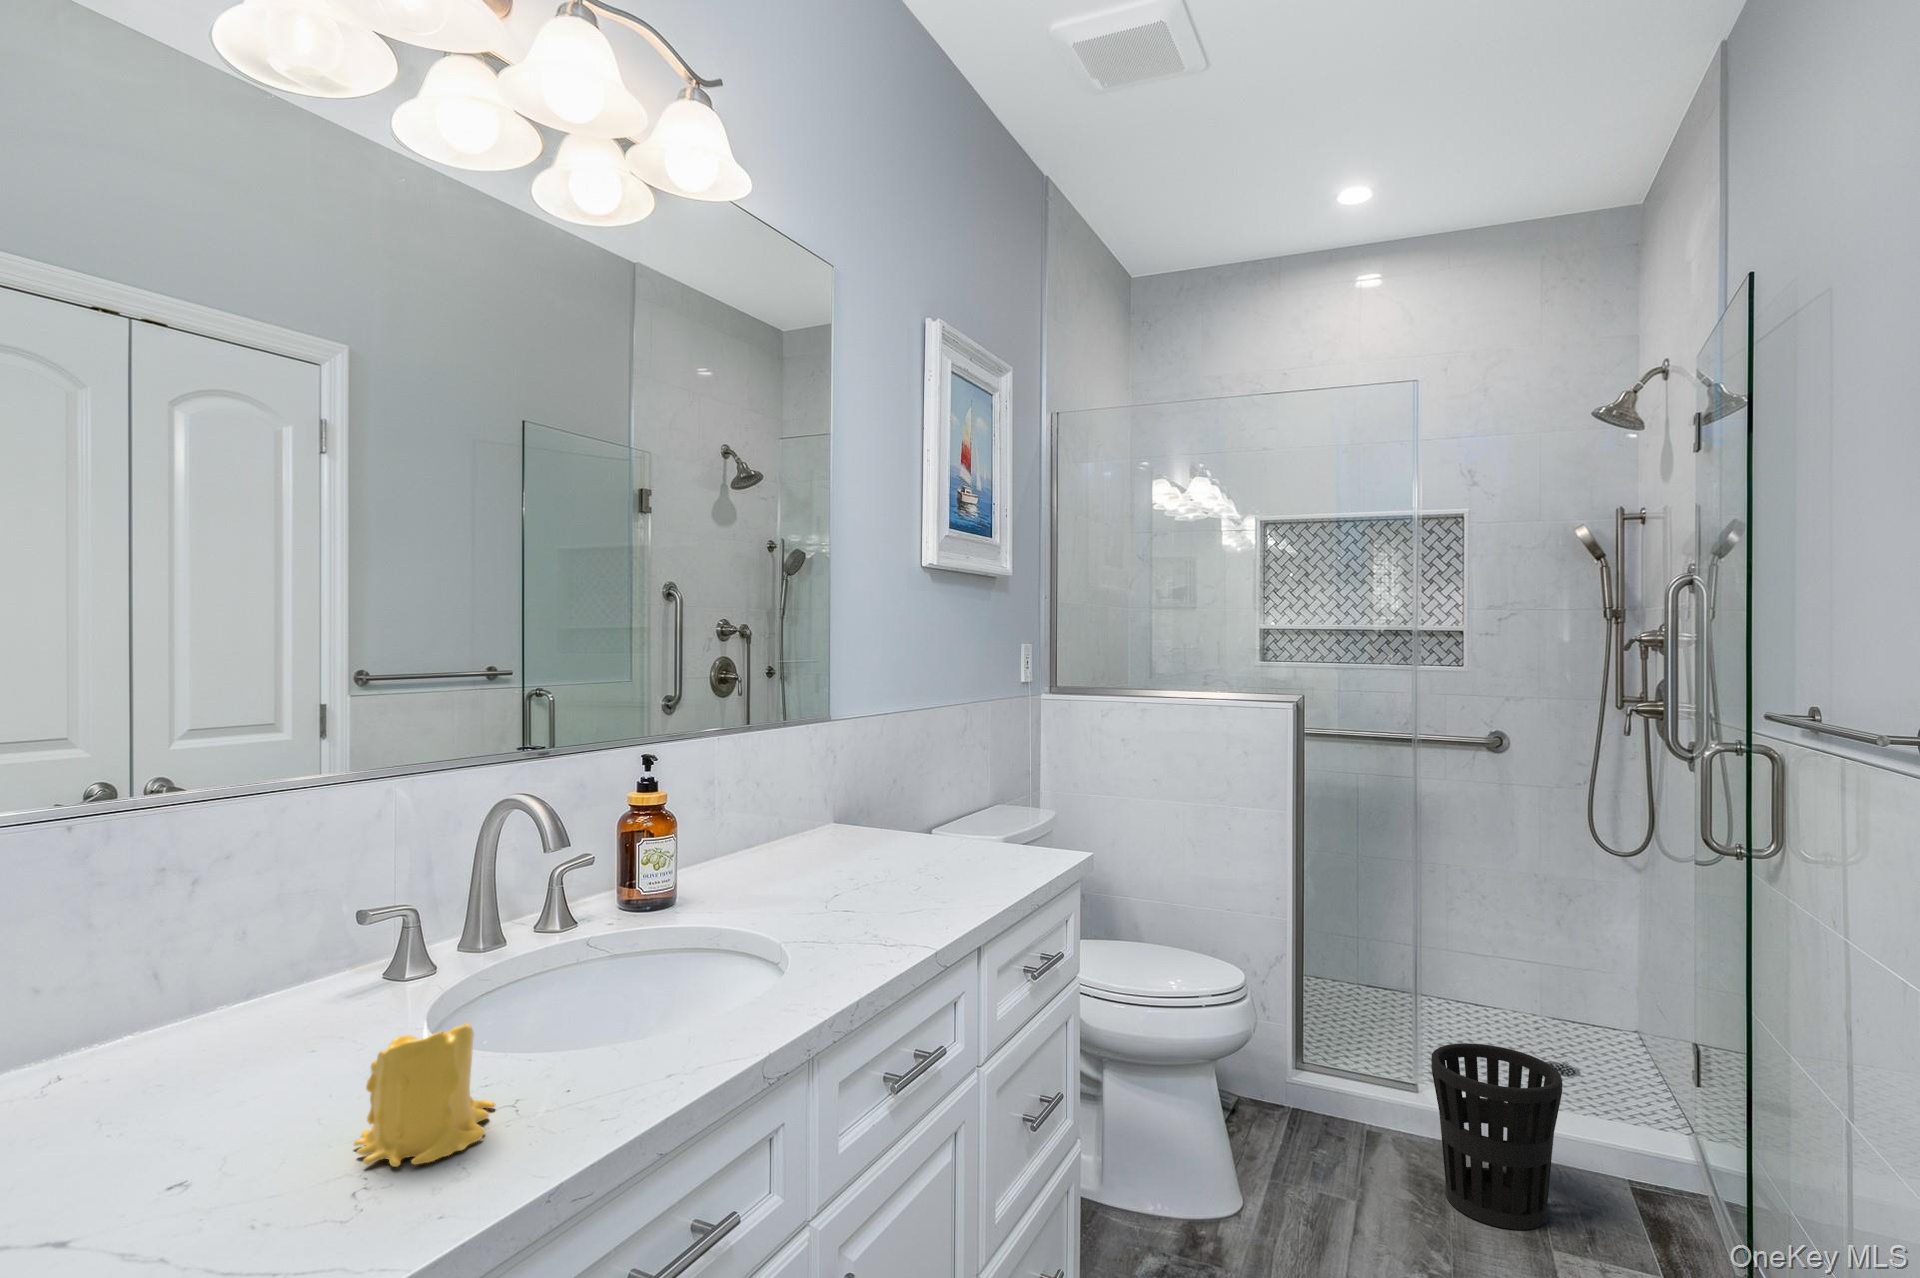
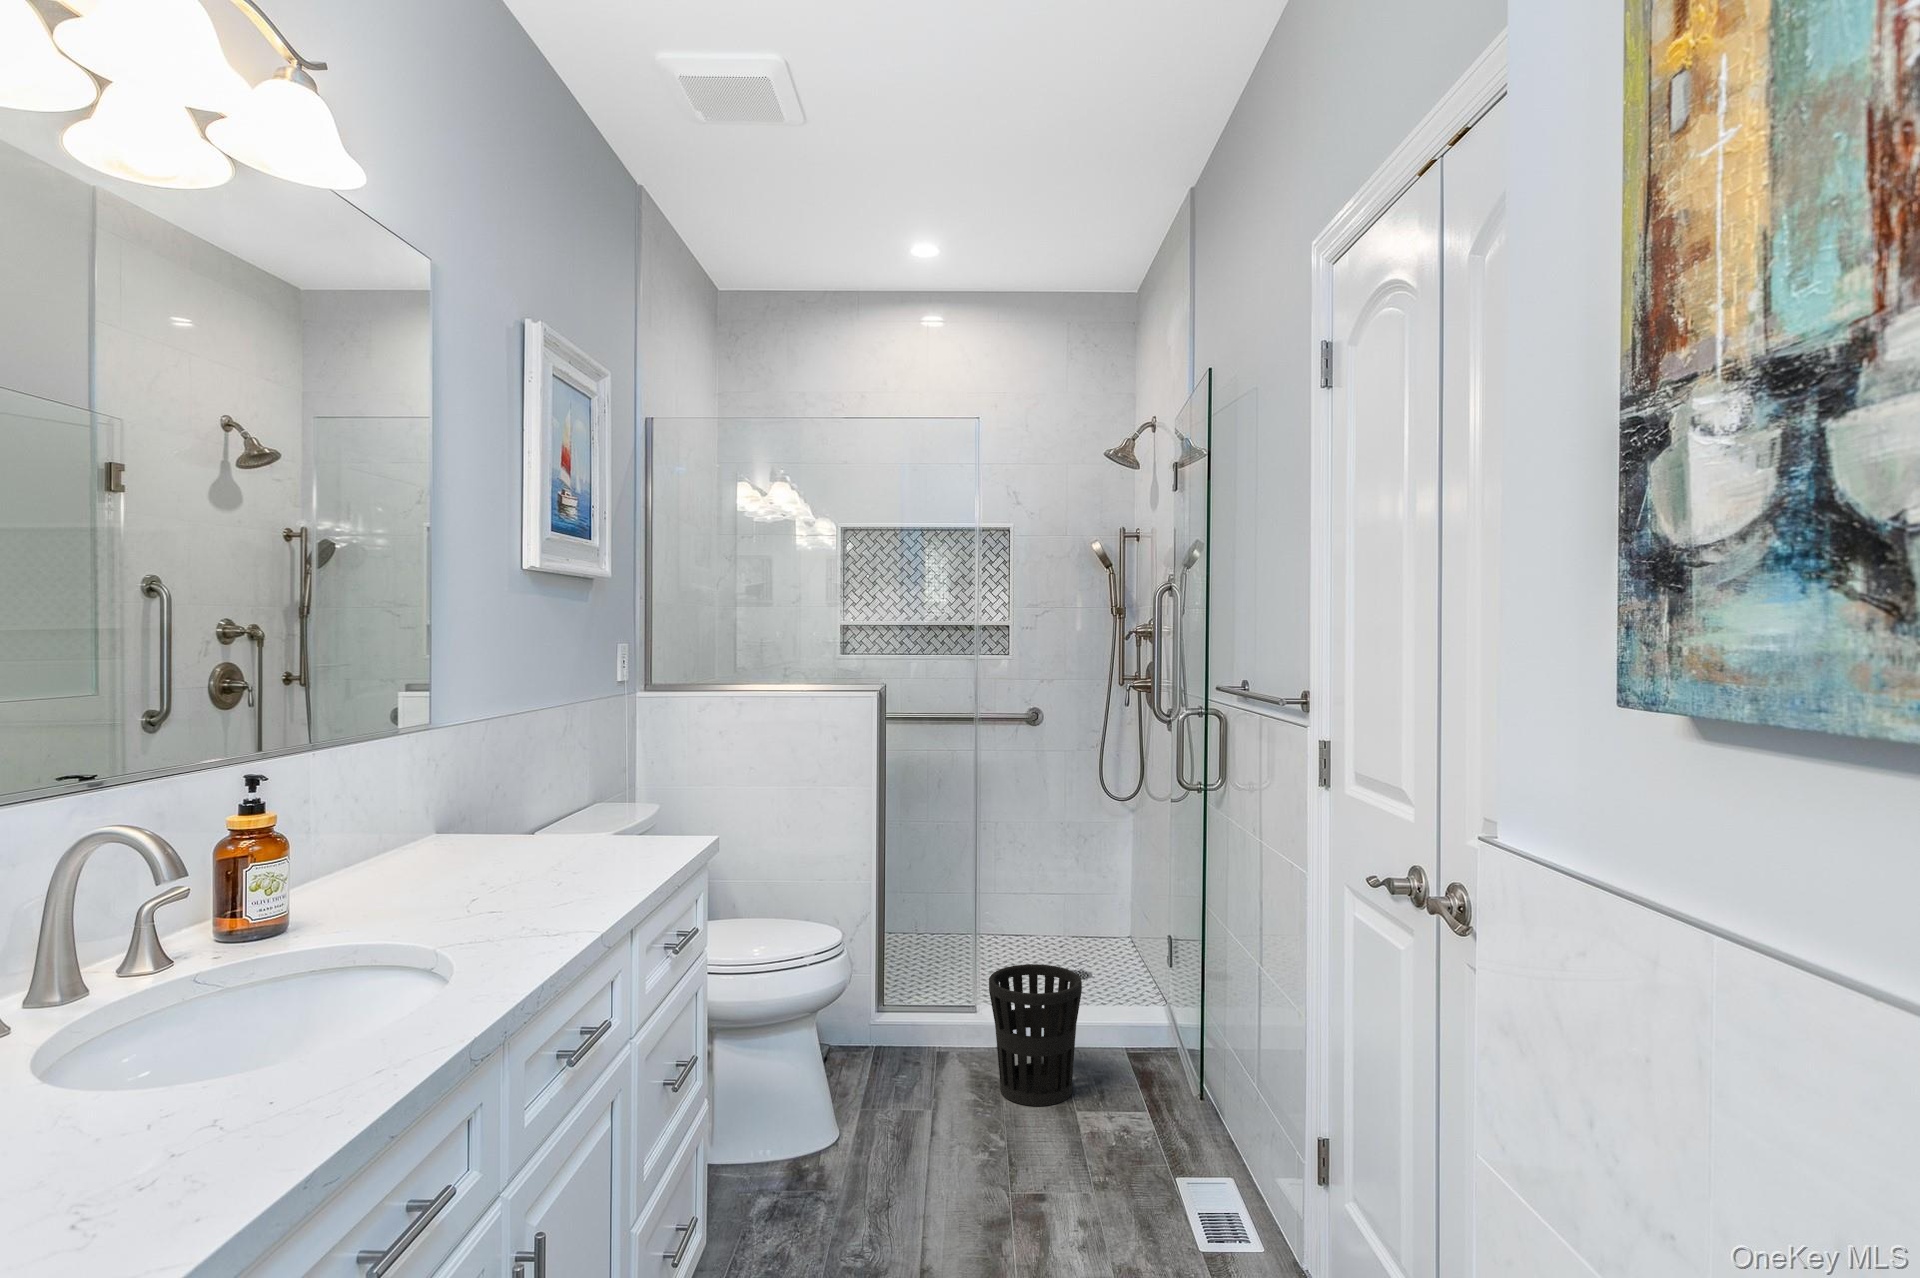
candle: present [354,1020,496,1167] -> none [88,1037,231,1179]

